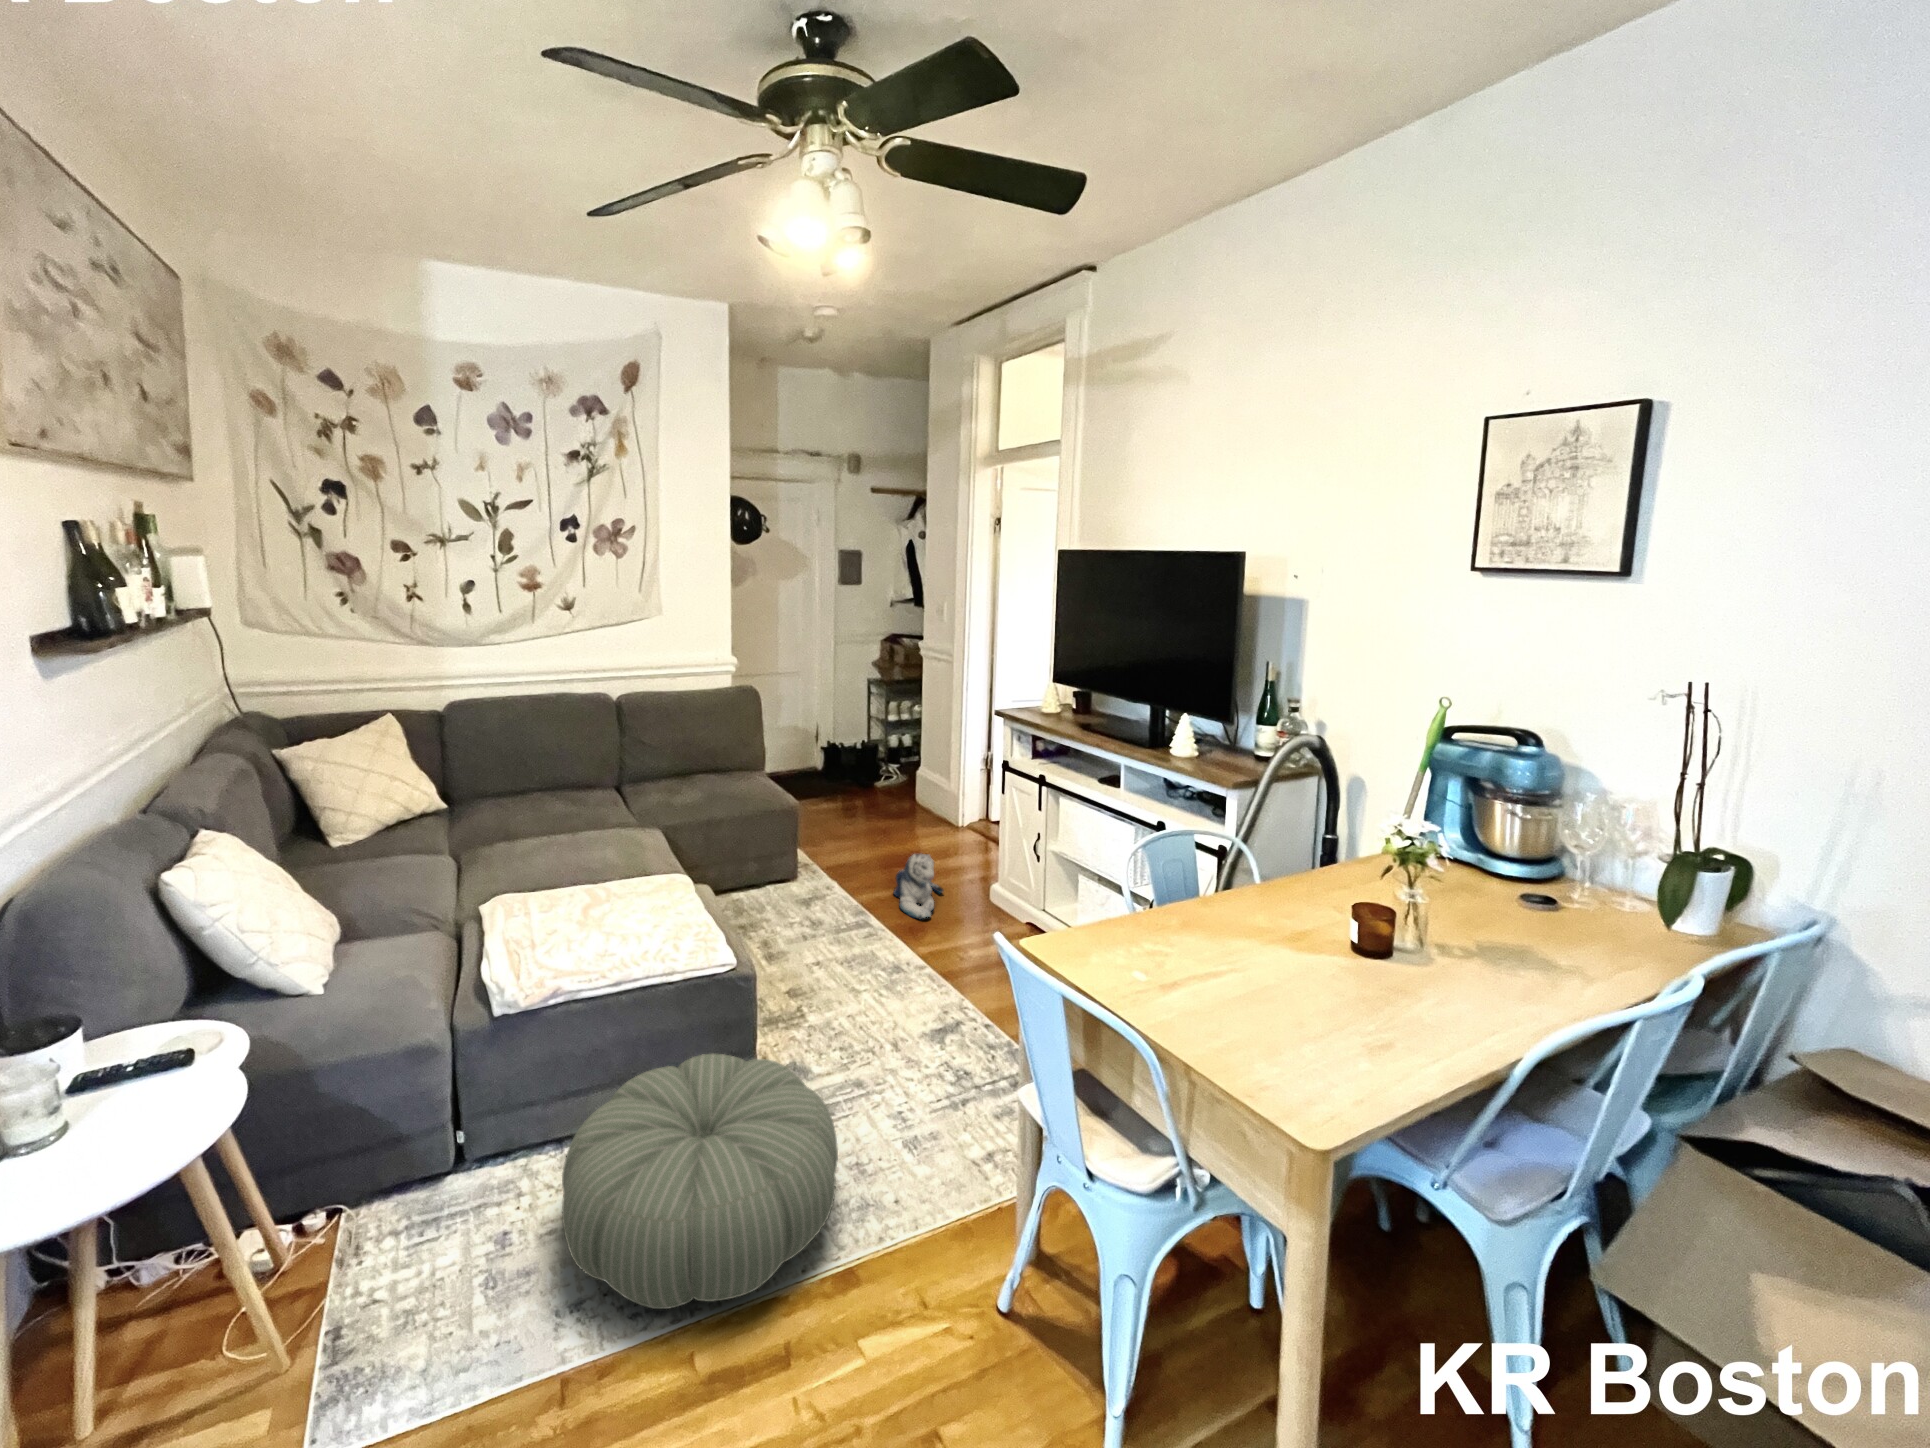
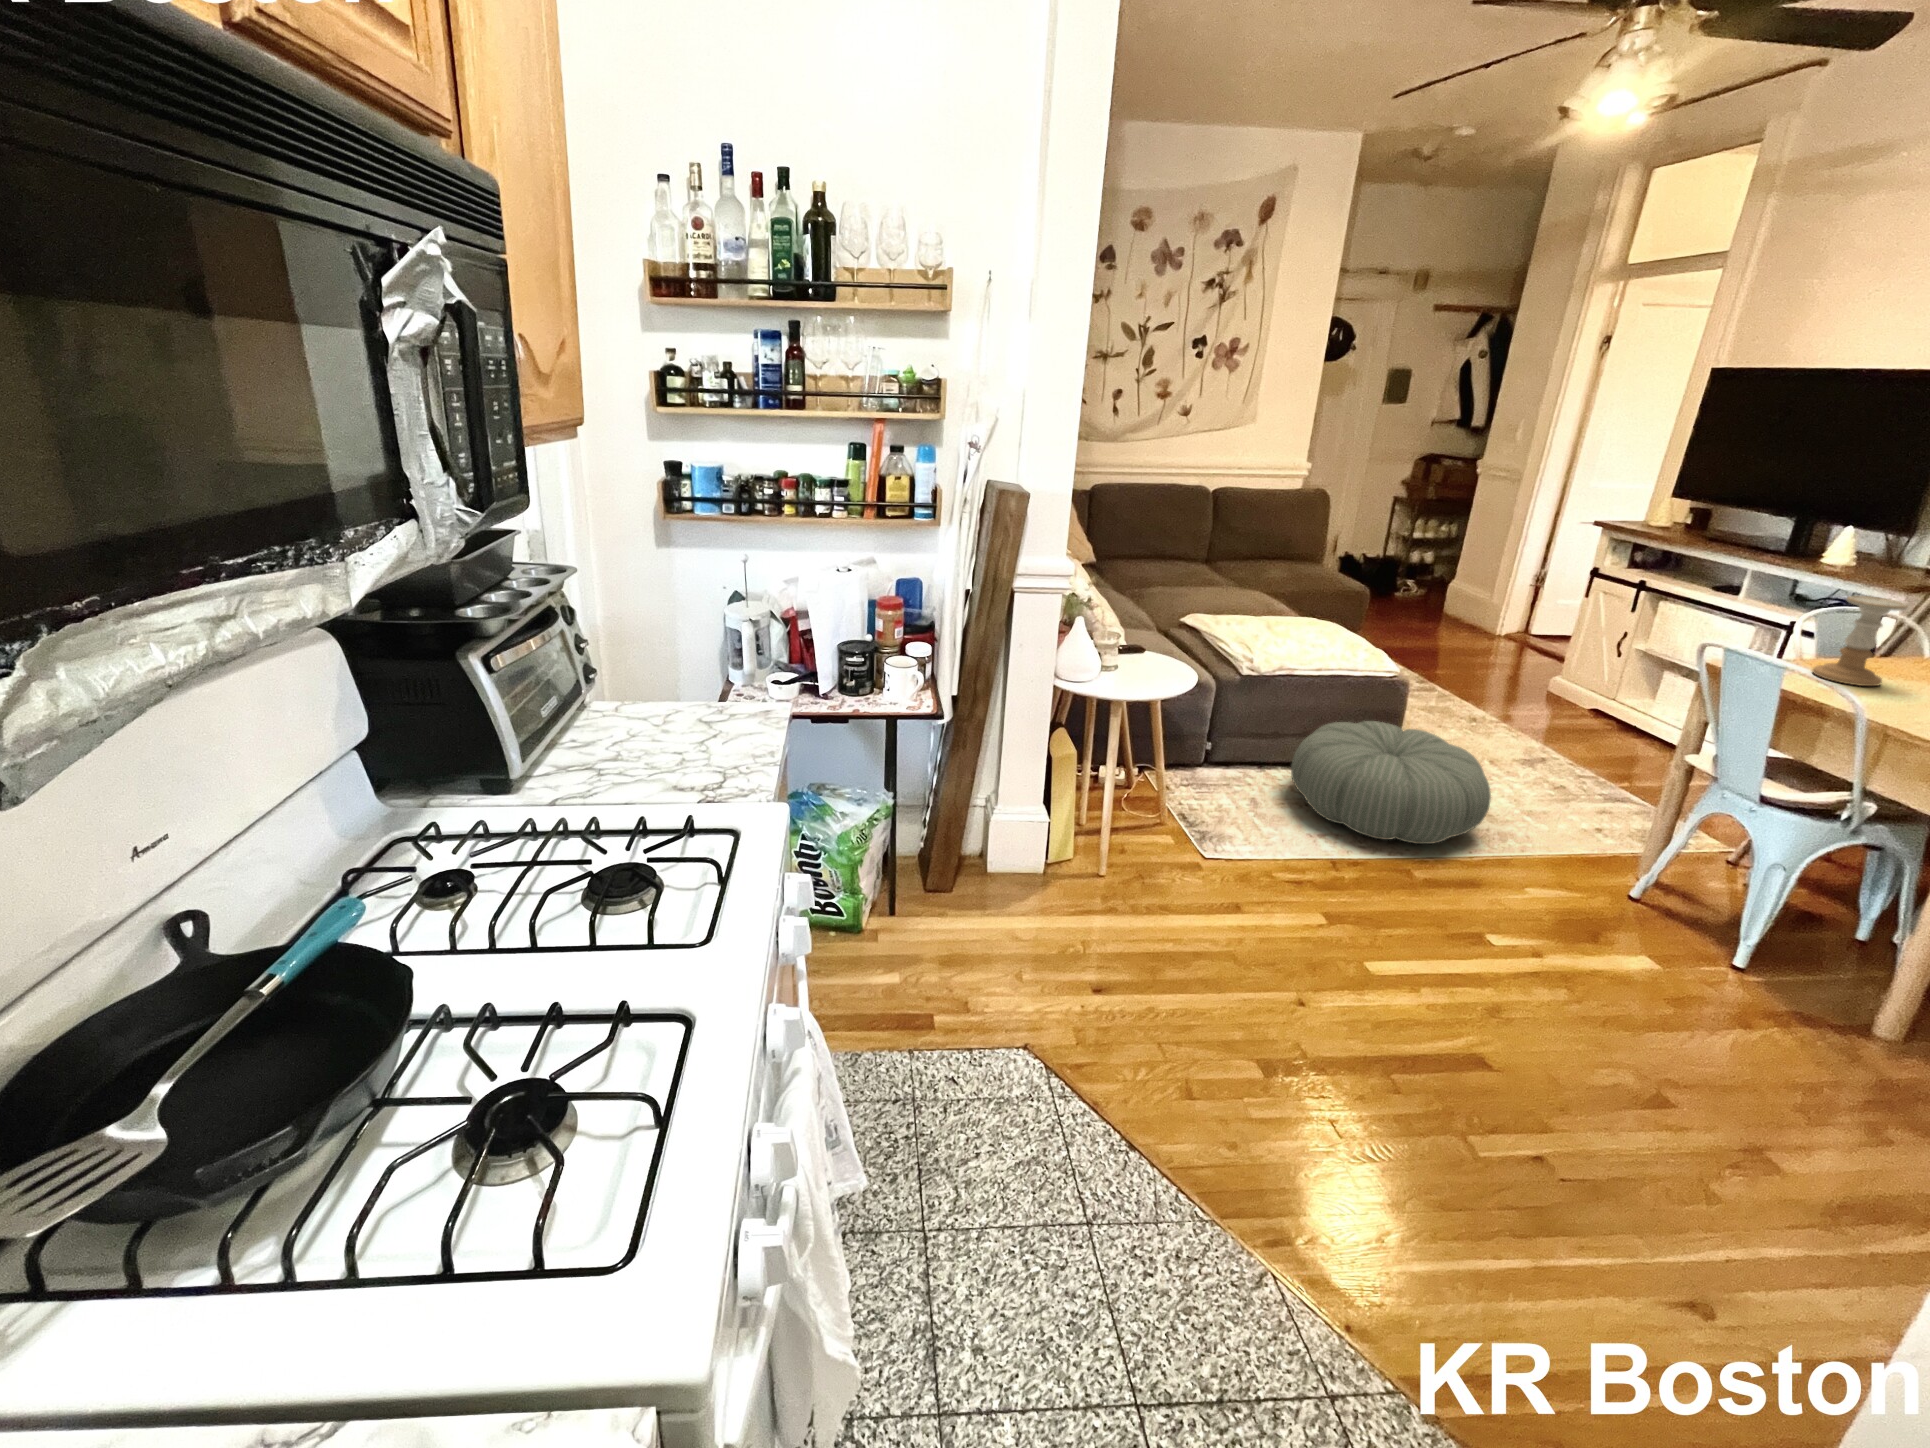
plush toy: present [893,854,944,919] -> none [1446,640,1498,693]
candle holder: none [1129,863,1203,999] -> present [1813,596,1908,686]

